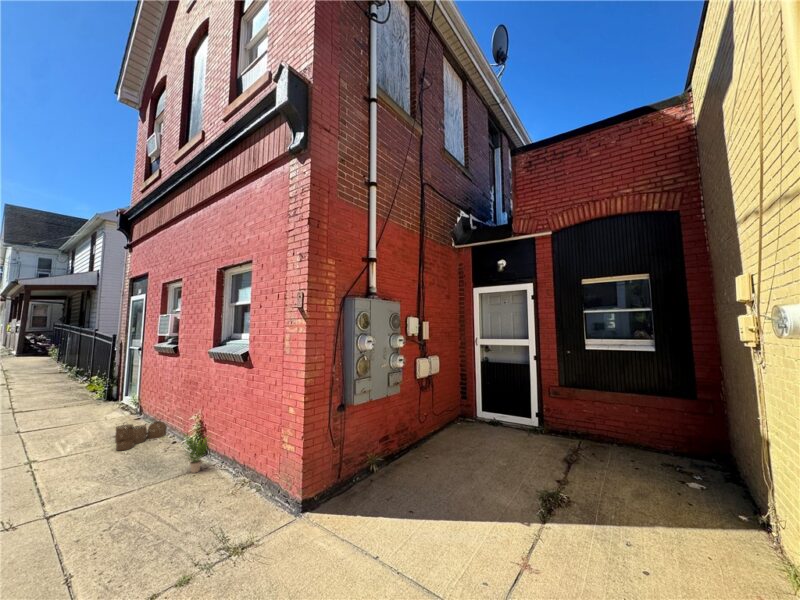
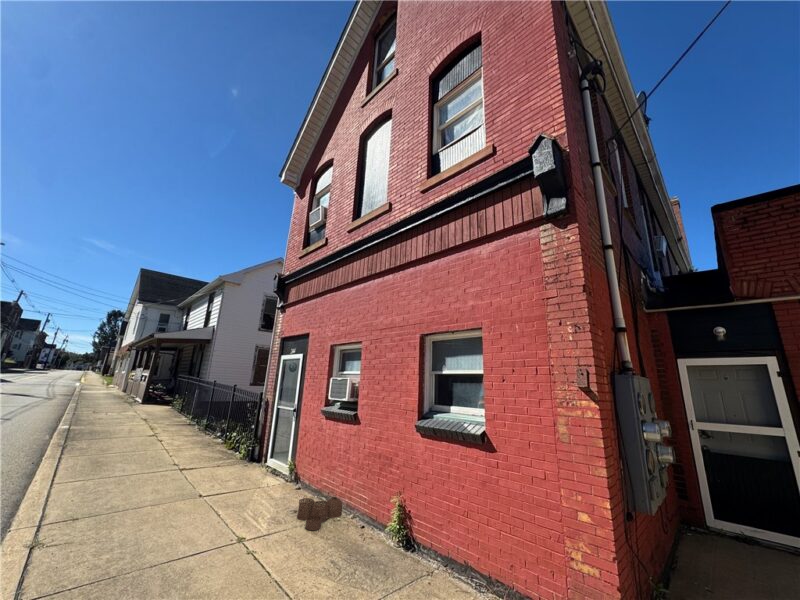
potted plant: present [186,436,209,473] -> none [397,520,436,574]

